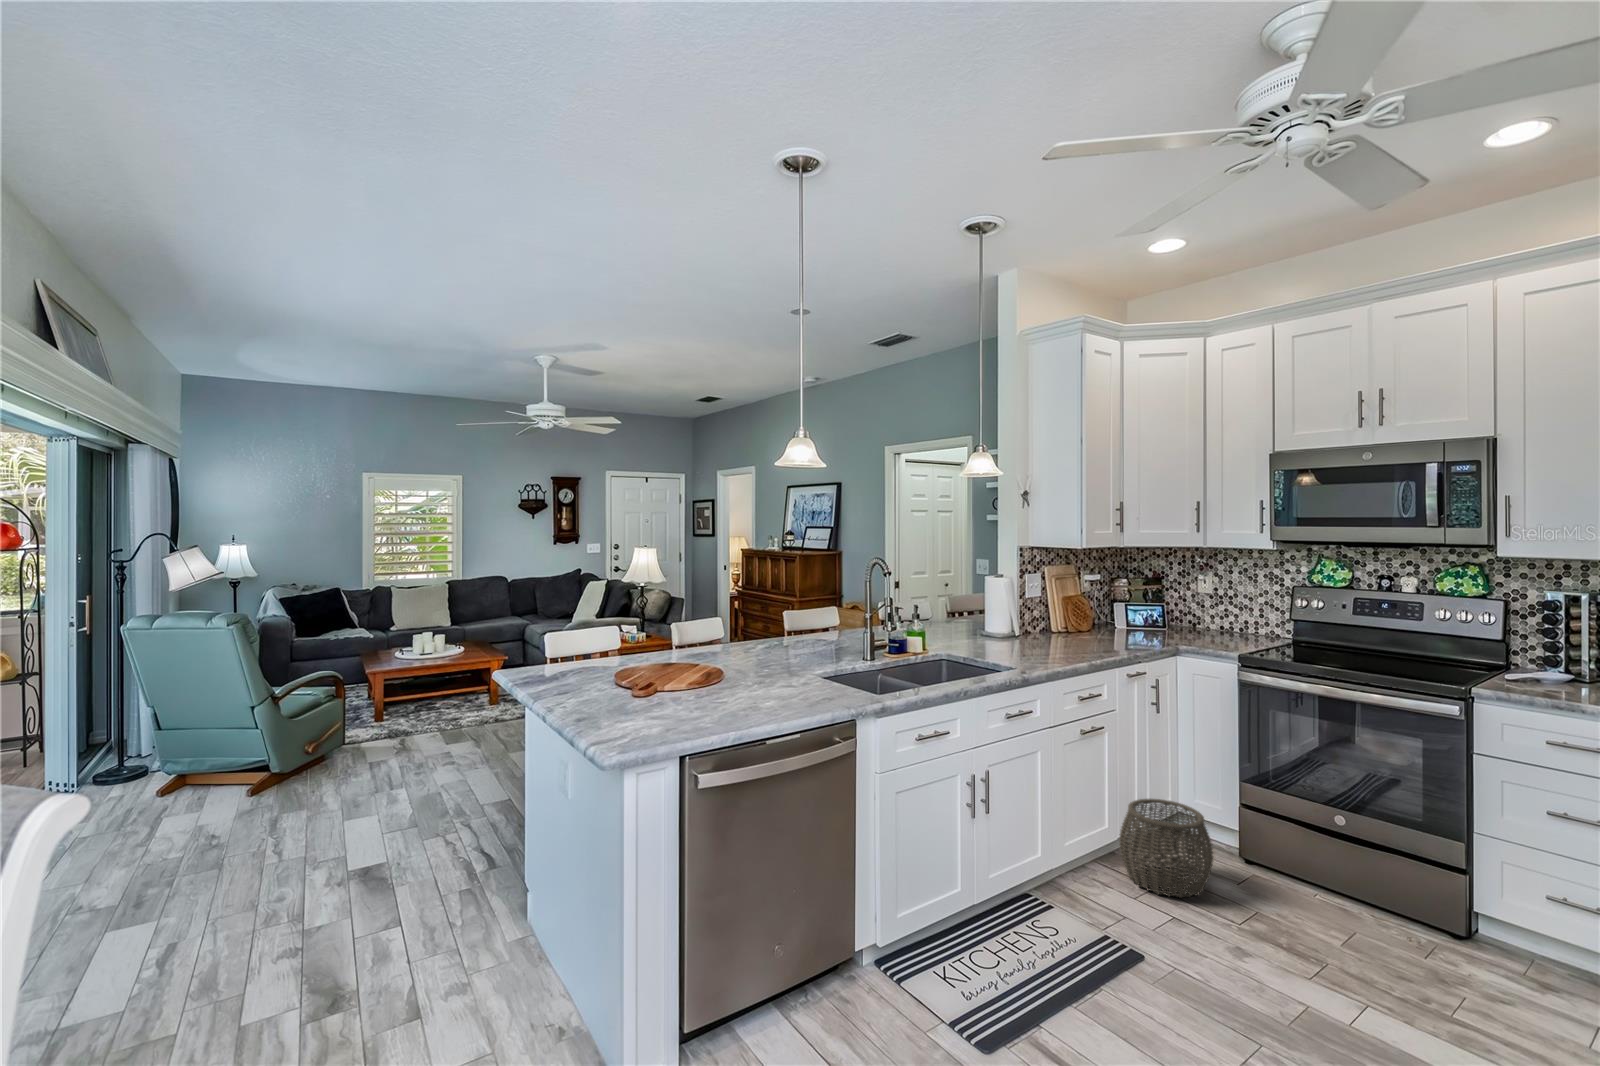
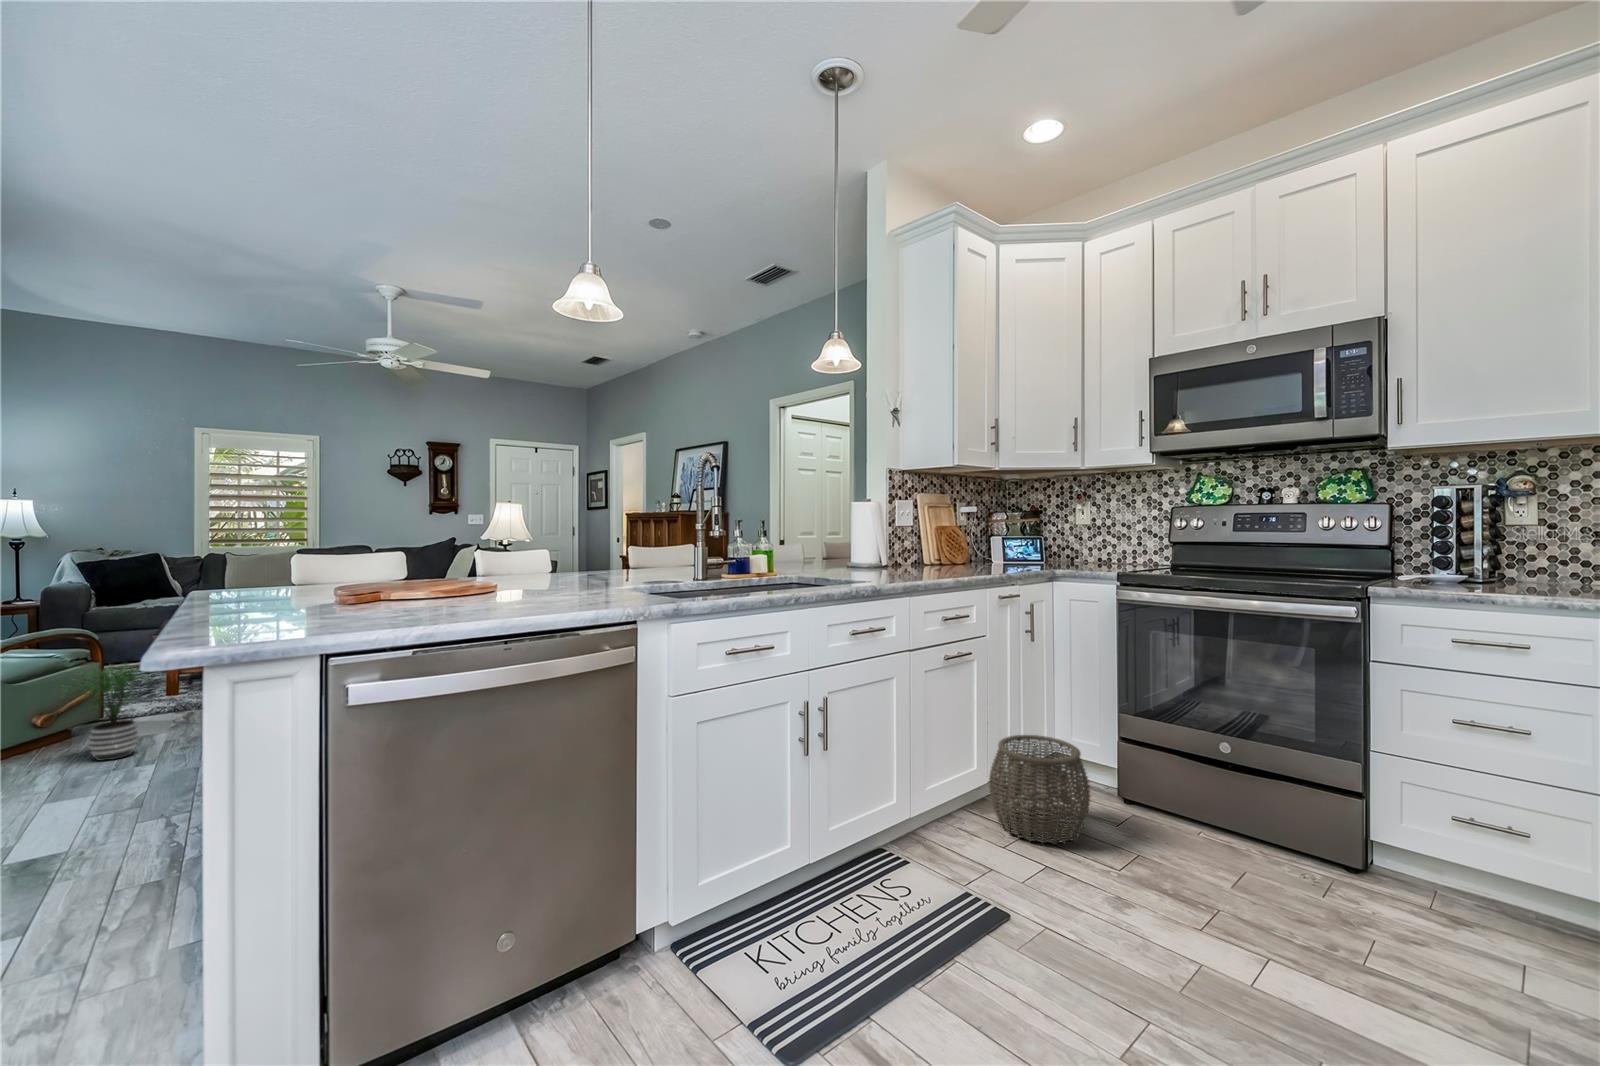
potted plant: none [322,704,389,787] -> present [62,664,150,761]

